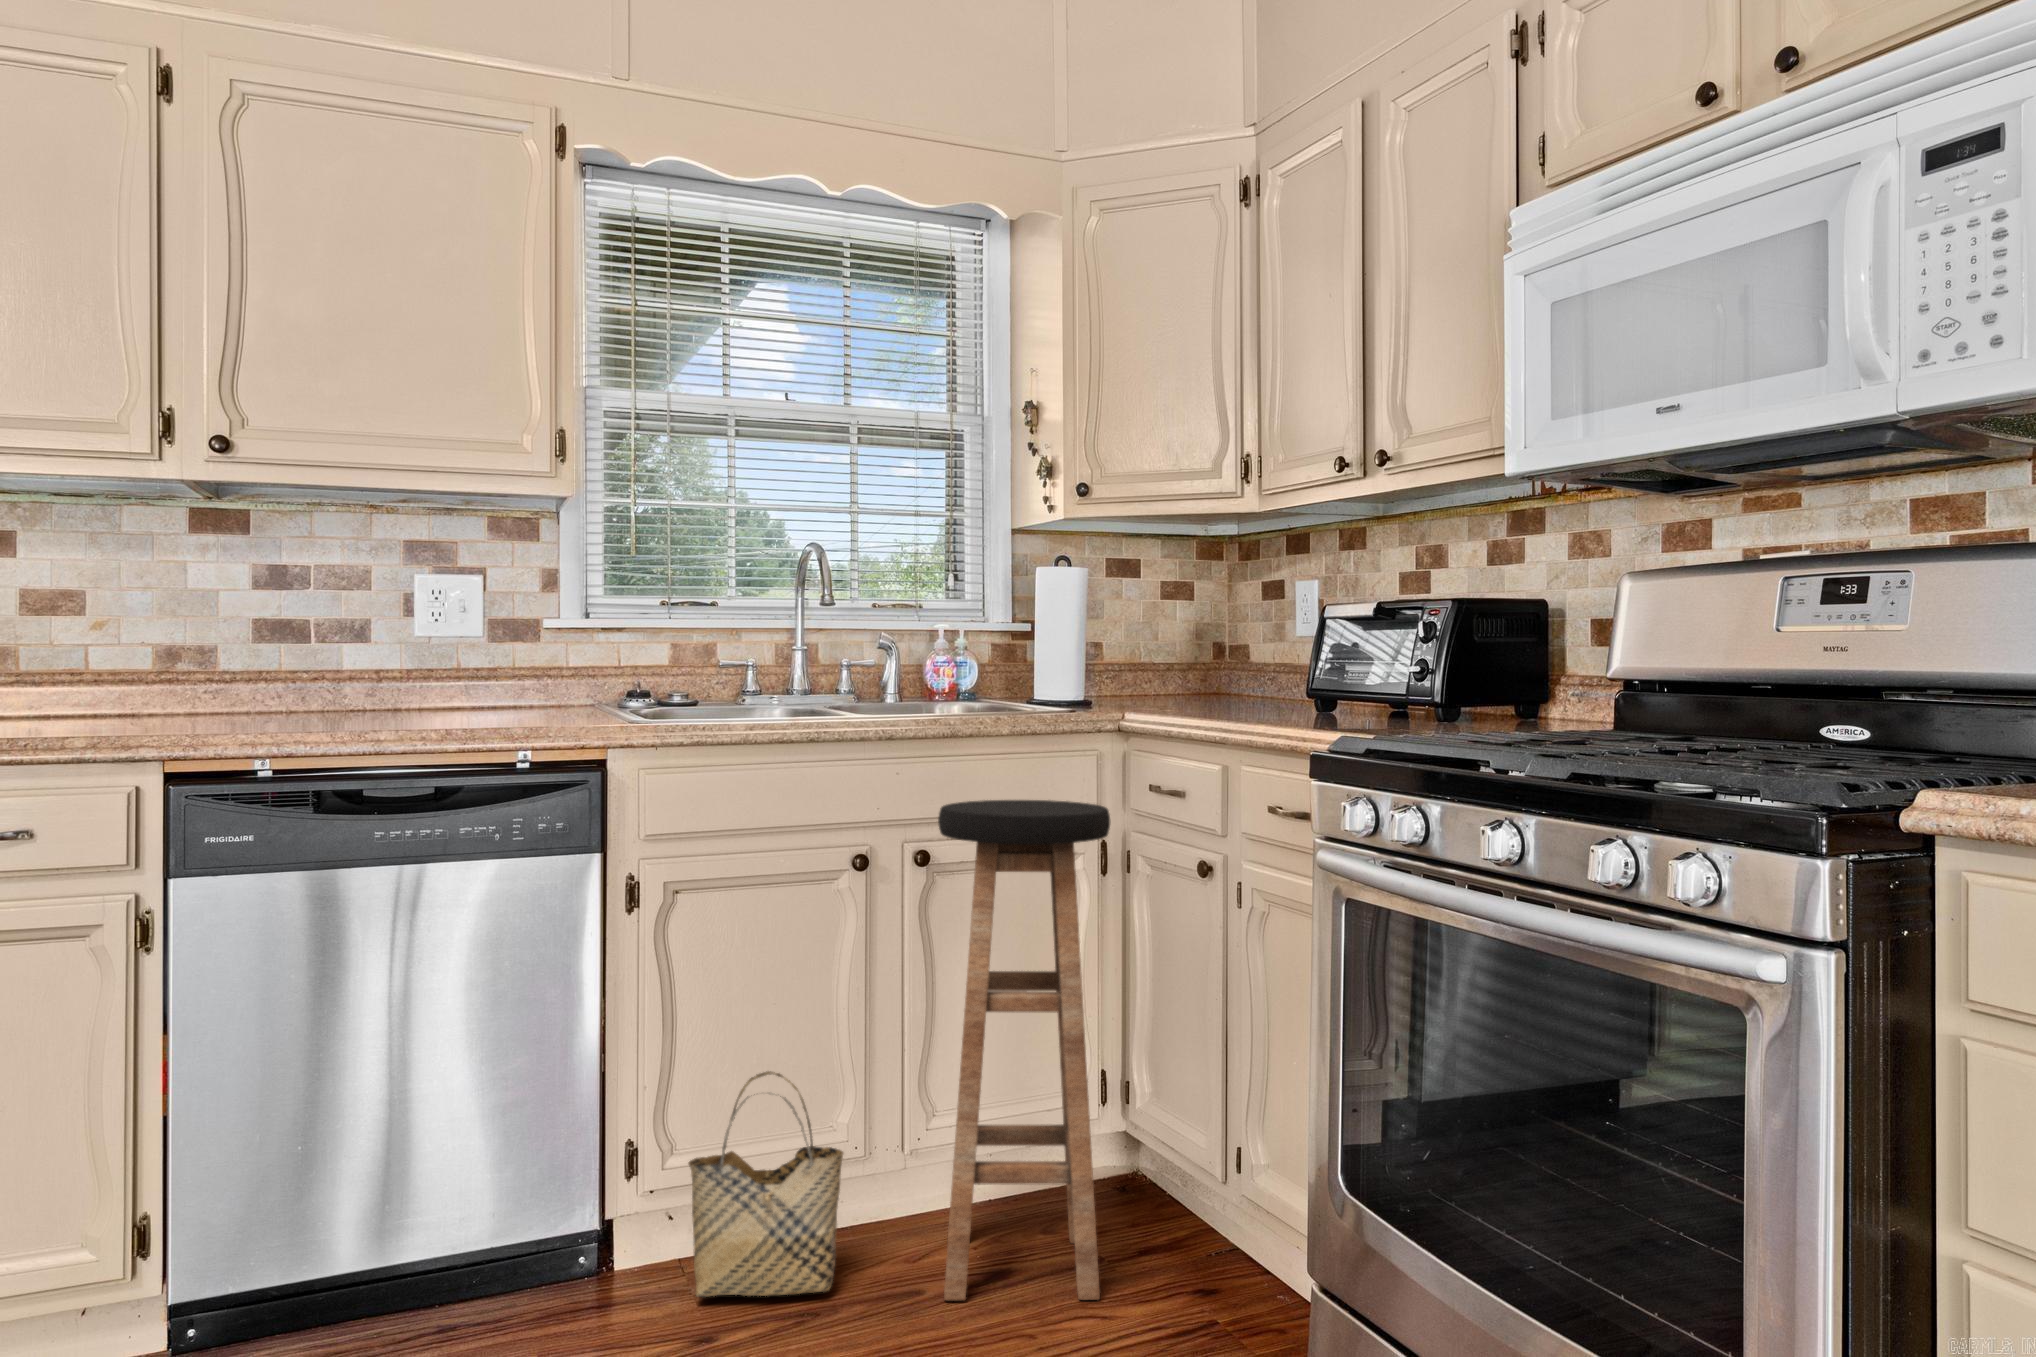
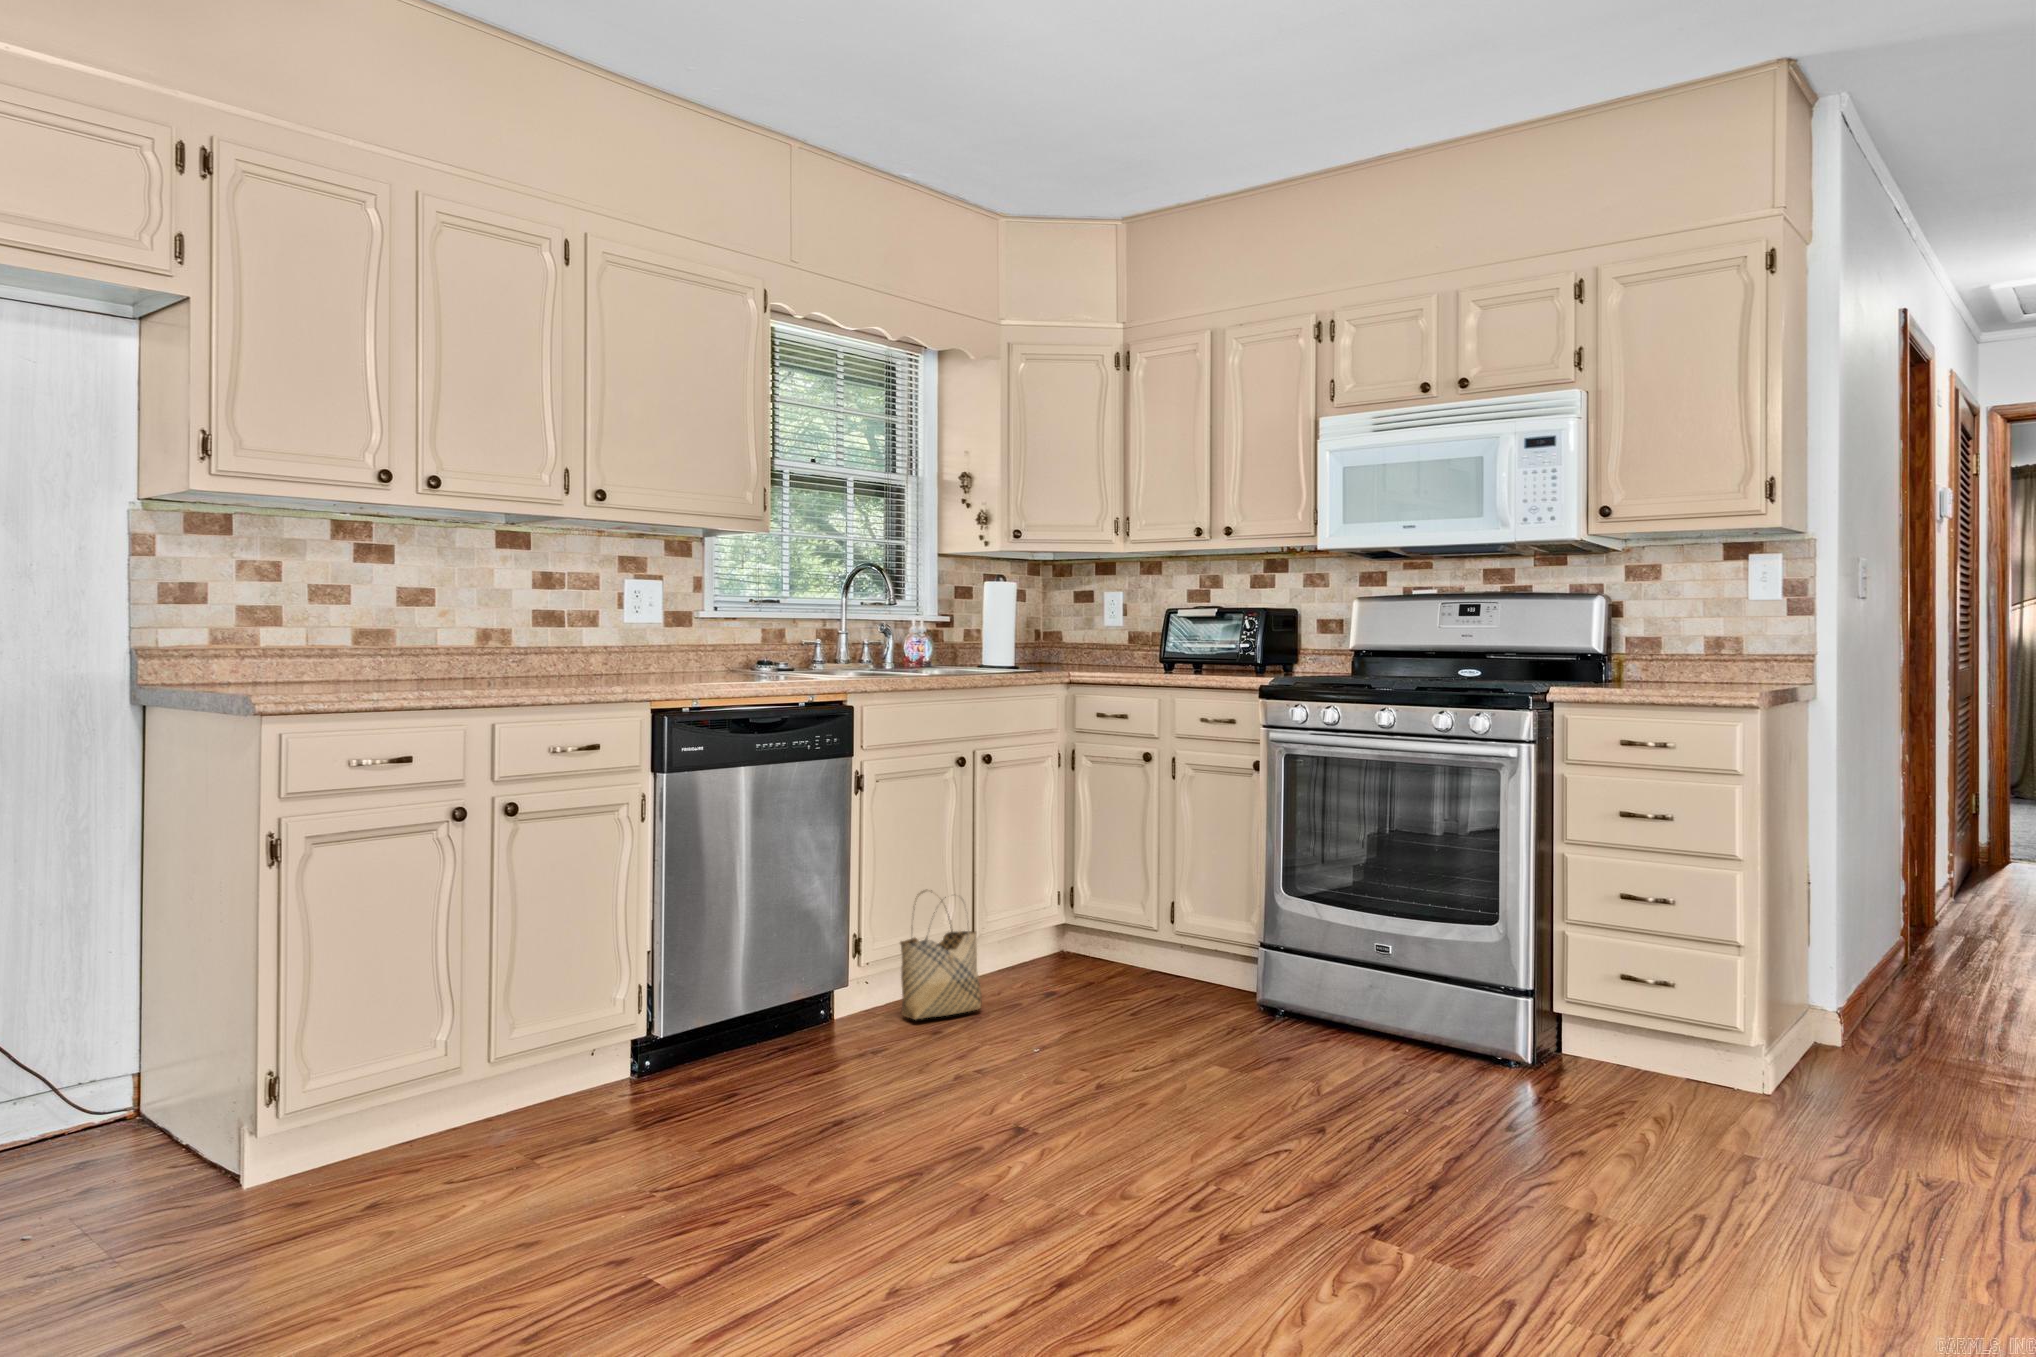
bar stool: present [938,800,1110,1300] -> none [1002,724,1117,1005]

